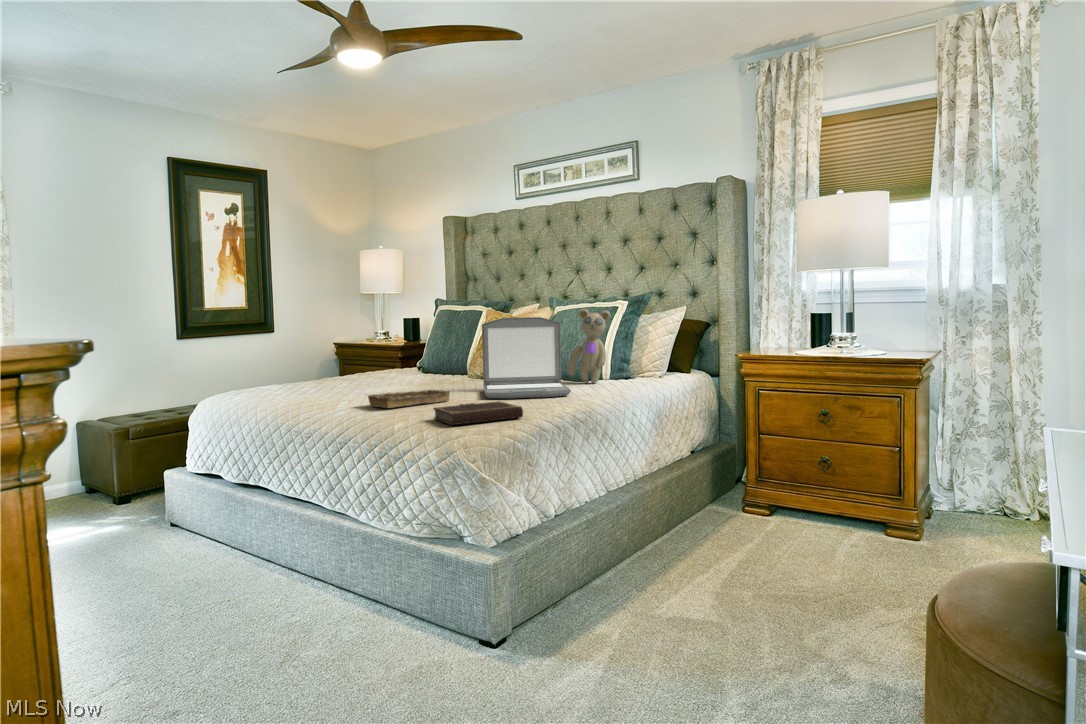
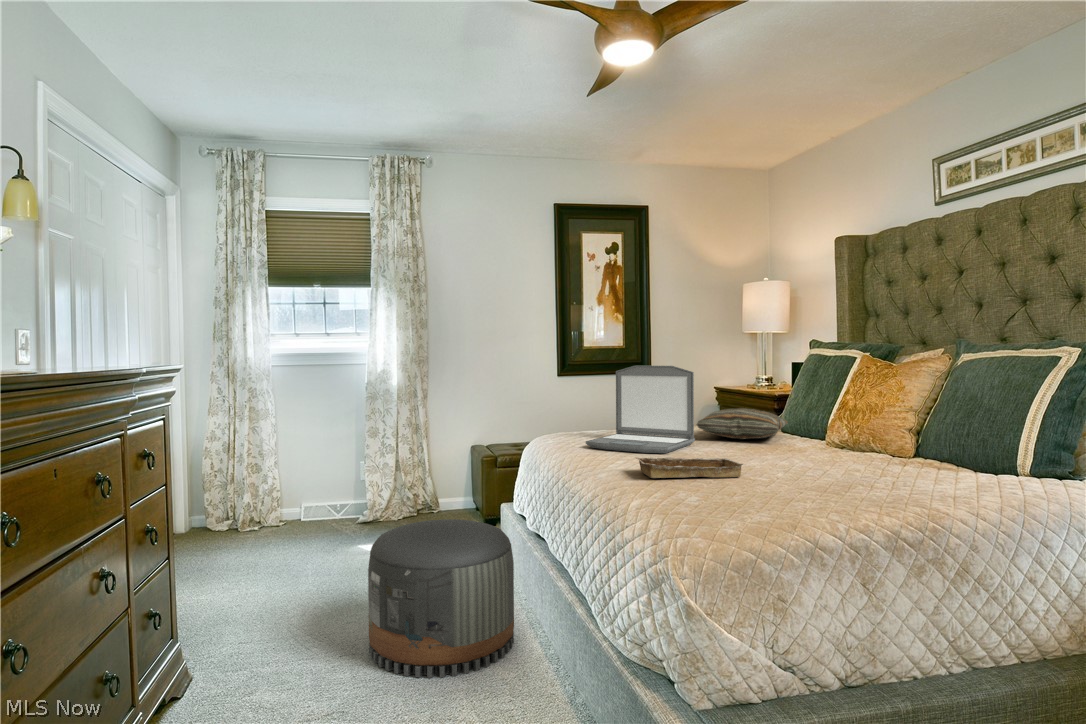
teddy bear: present [567,309,610,383] -> none [954,359,1034,474]
laptop: present [482,317,571,399] -> present [586,365,695,453]
pillow: none [373,355,442,380] -> present [697,408,788,440]
notebook: present [433,401,523,425] -> none [676,489,793,523]
pouf: none [80,478,251,636] -> present [368,519,514,678]

